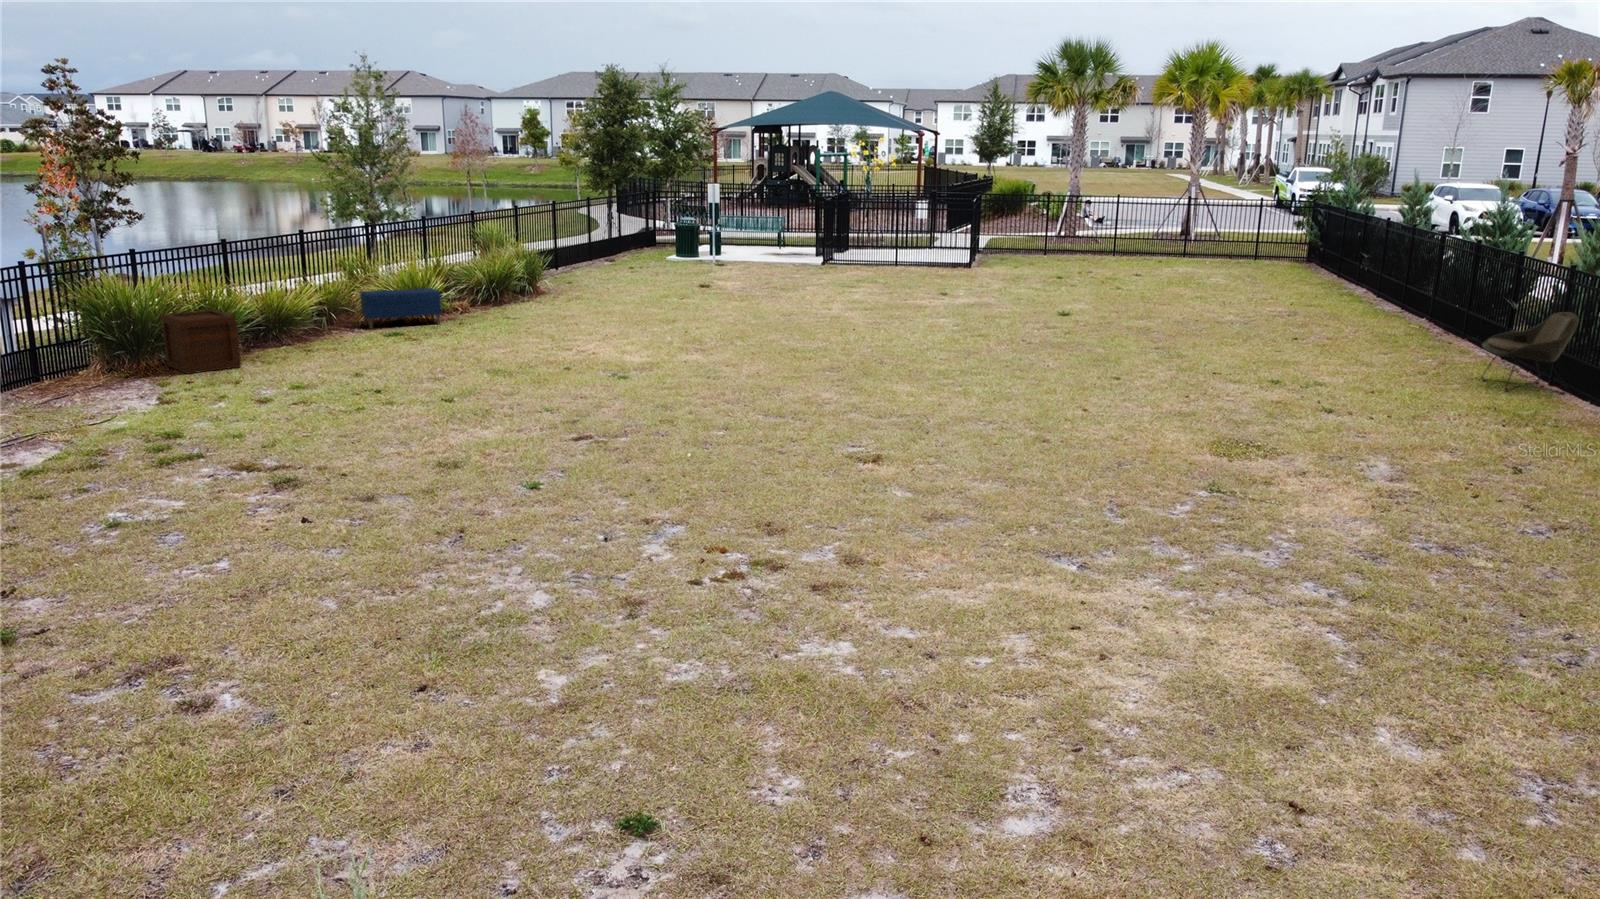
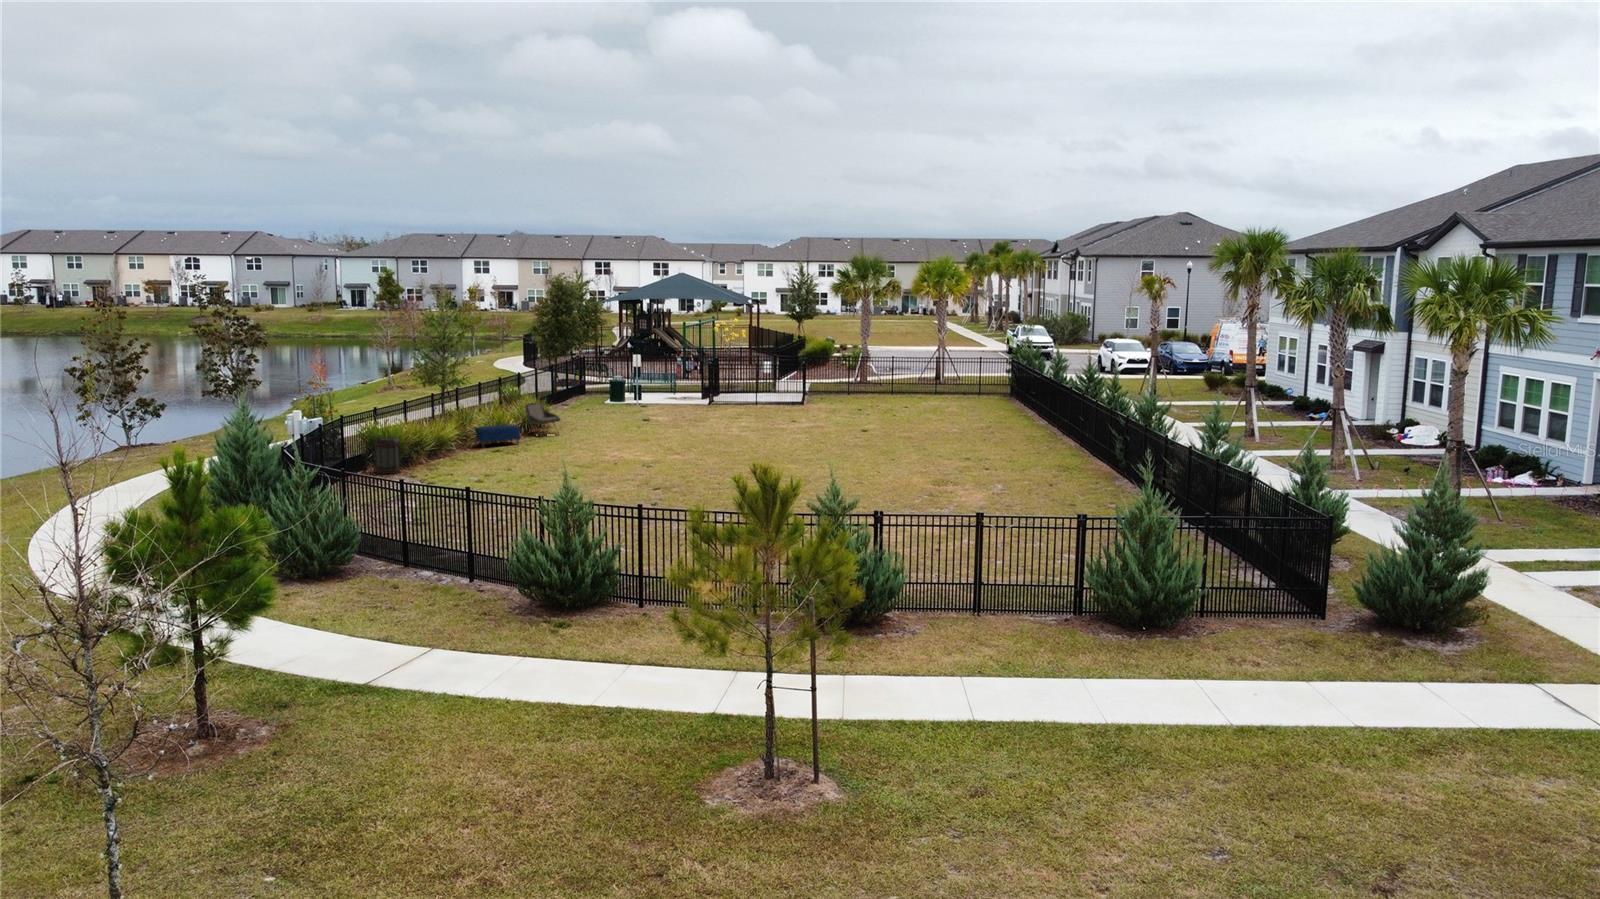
trash can: none [78,306,142,380] -> present [374,437,401,474]
wooden crate: present [161,310,241,374] -> none [405,438,447,471]
lounge chair: present [1481,312,1579,394] -> present [524,403,560,436]

